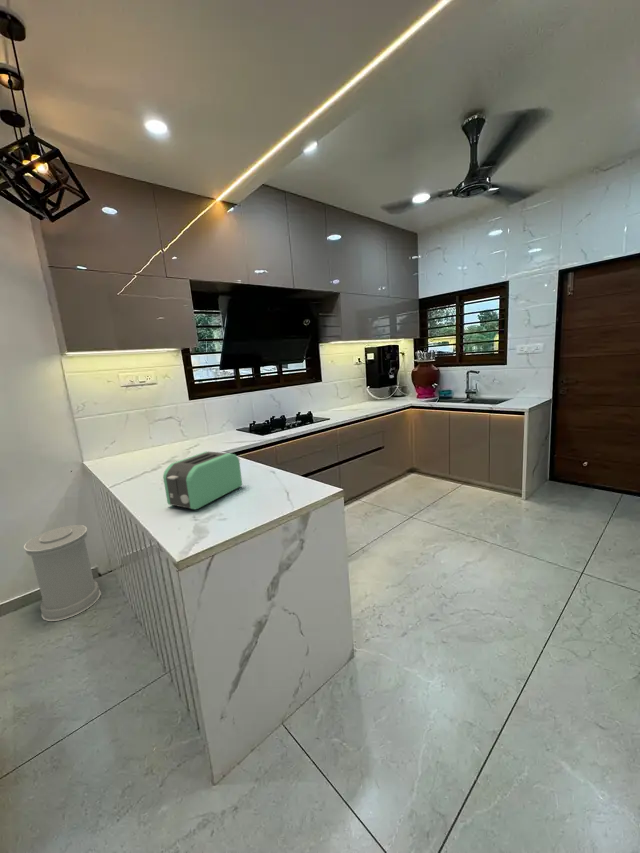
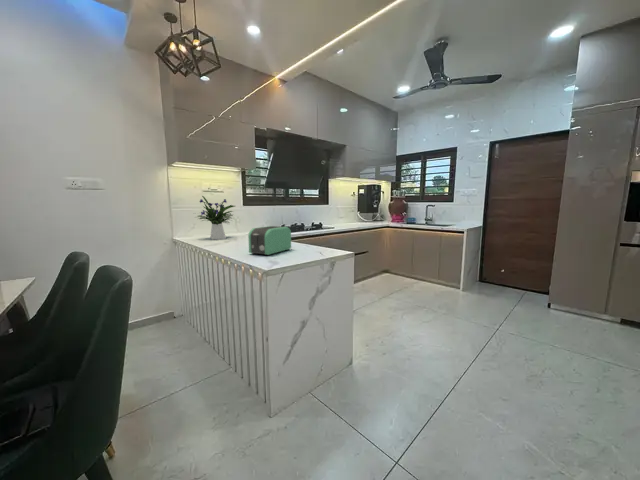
flower arrangement: none [106,397,173,462] -> present [198,196,235,239]
trash can: present [24,525,101,621] -> none [134,279,178,340]

